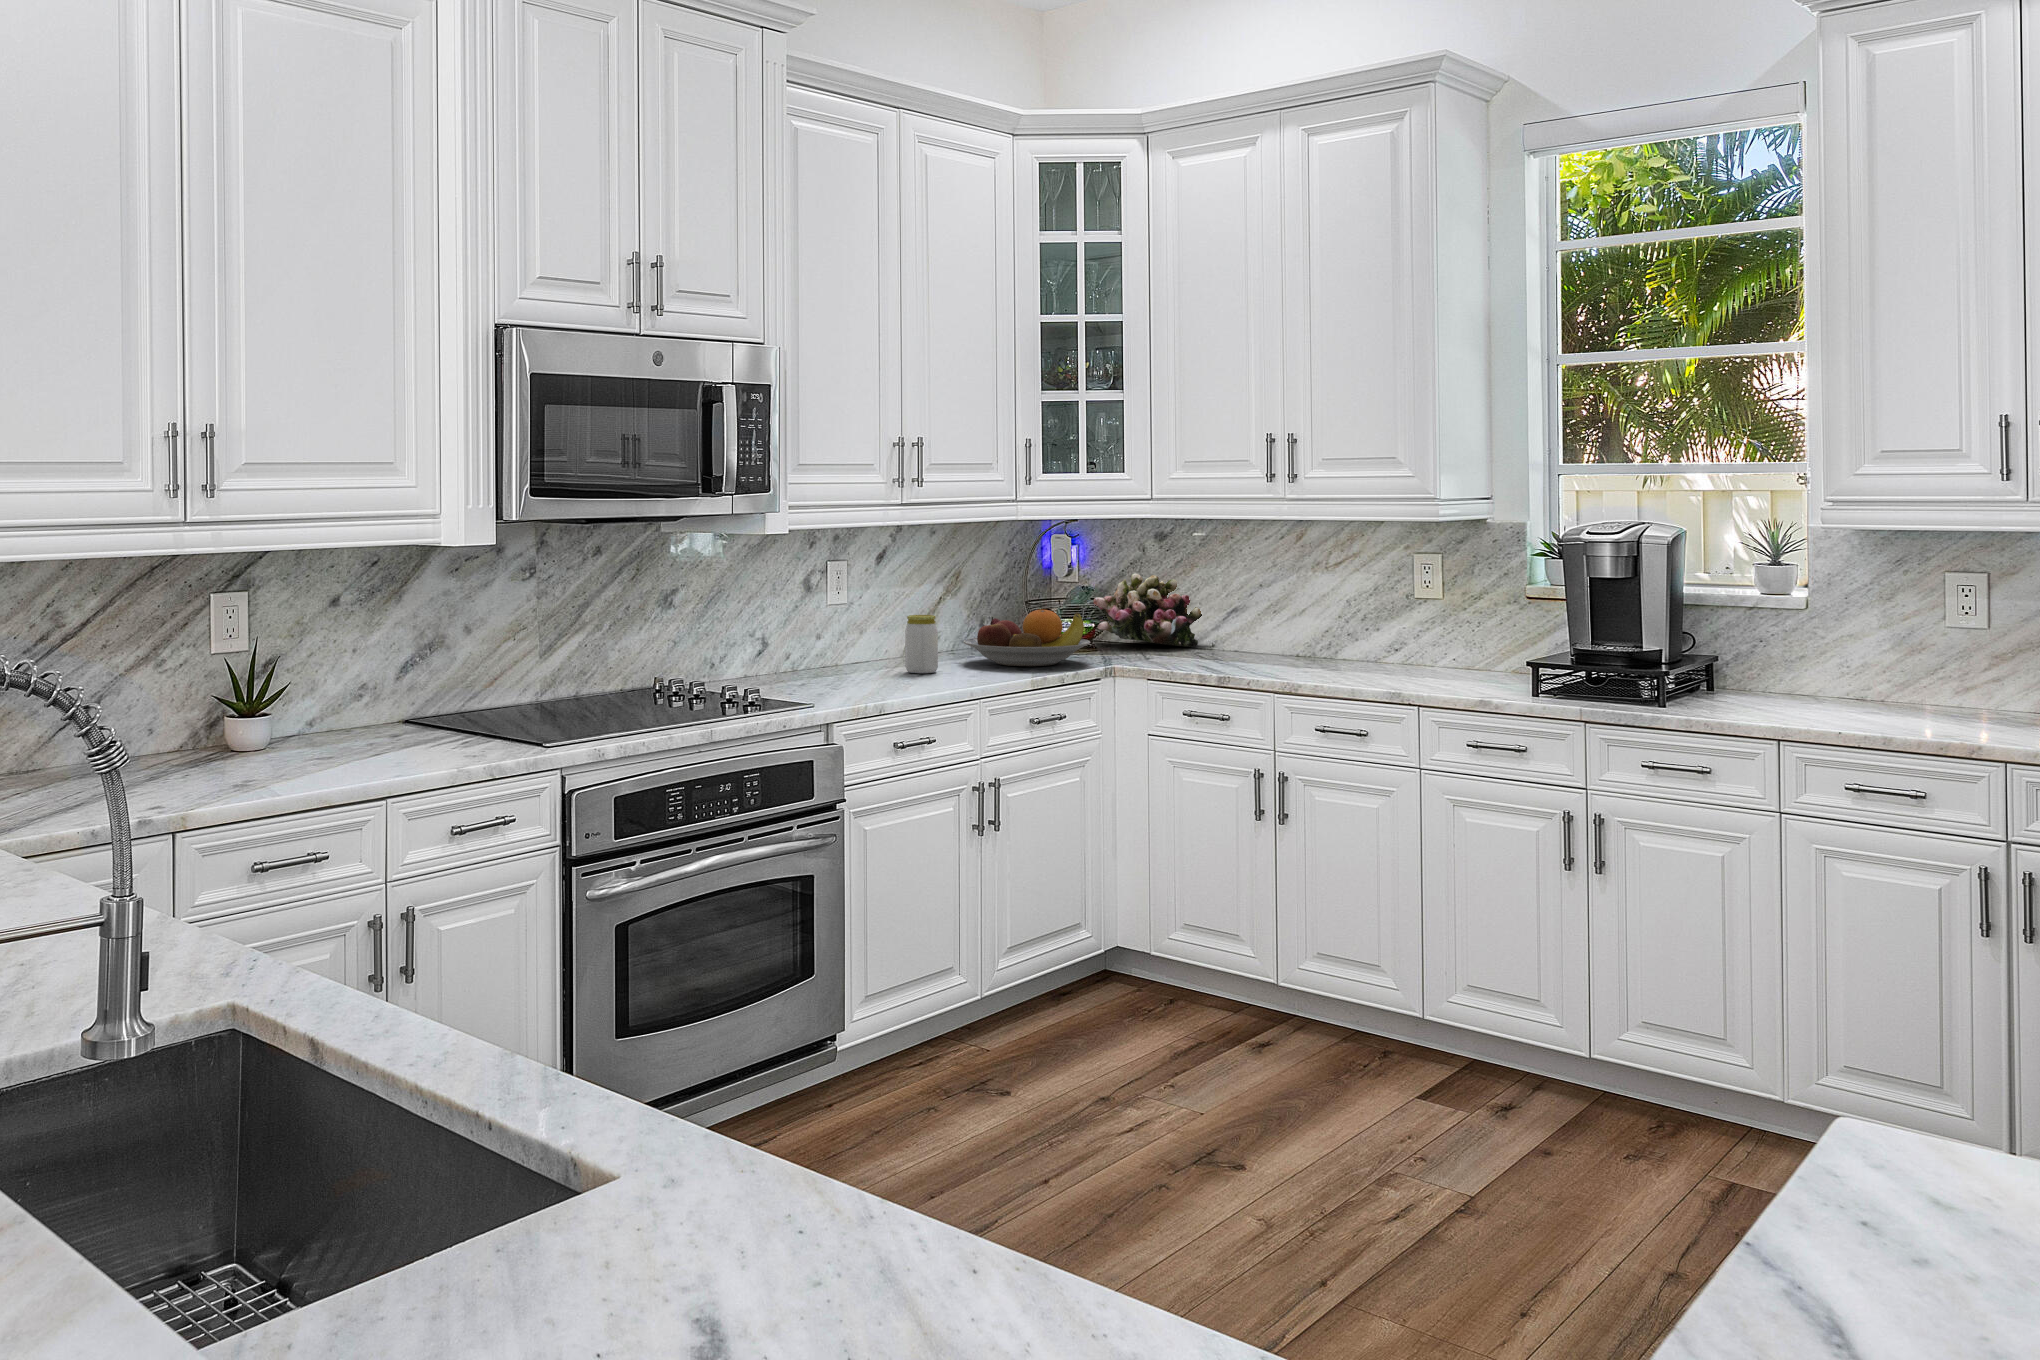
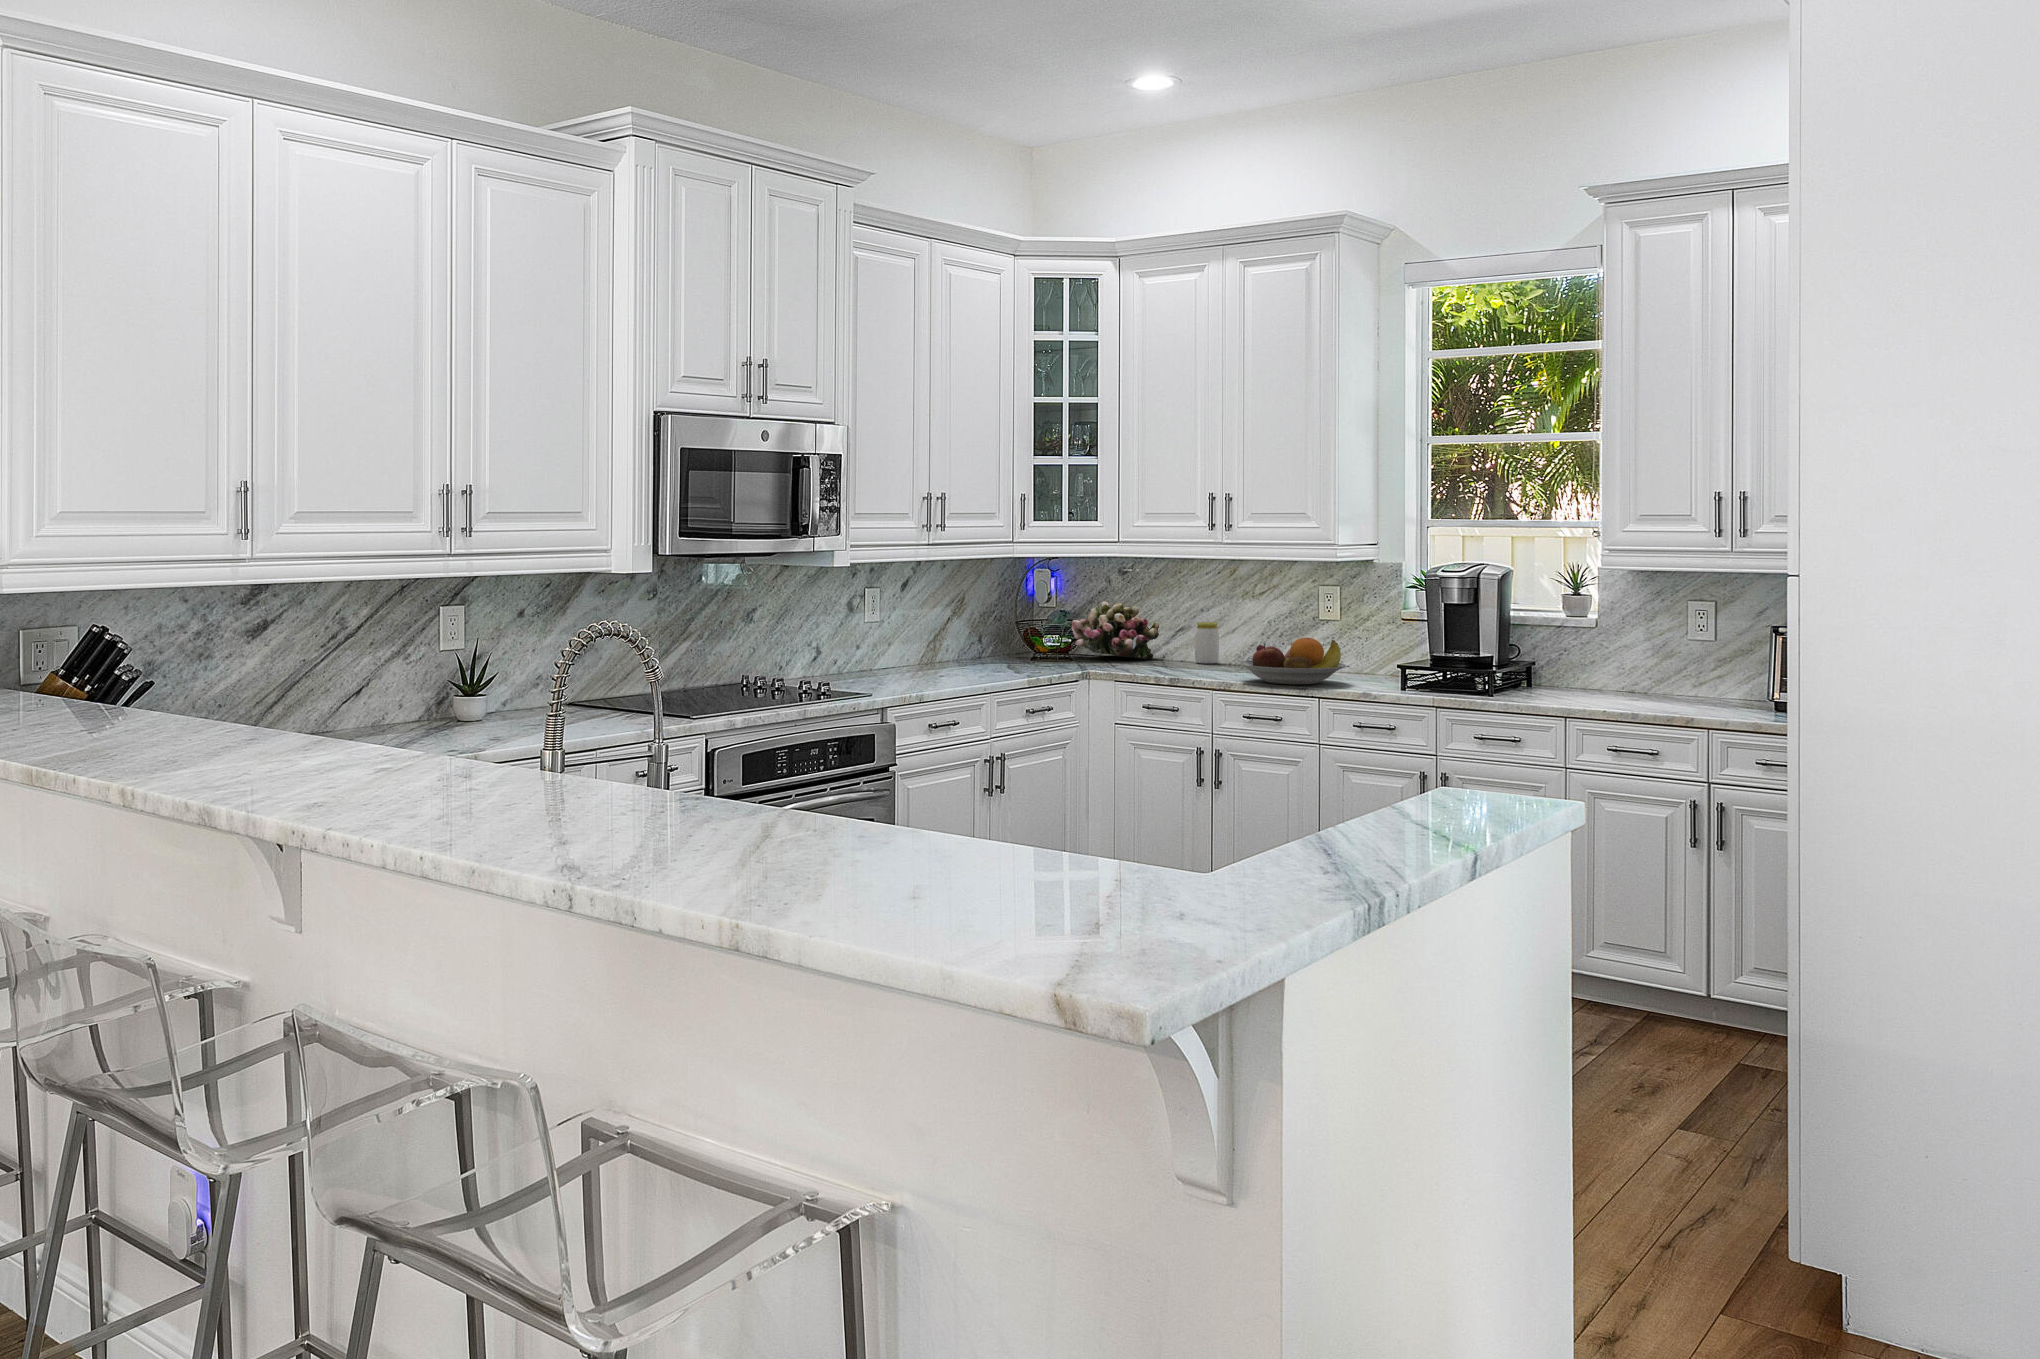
fruit bowl: present [963,610,1090,666] -> present [1238,638,1347,685]
jar: present [905,615,938,673] -> present [1195,622,1219,663]

